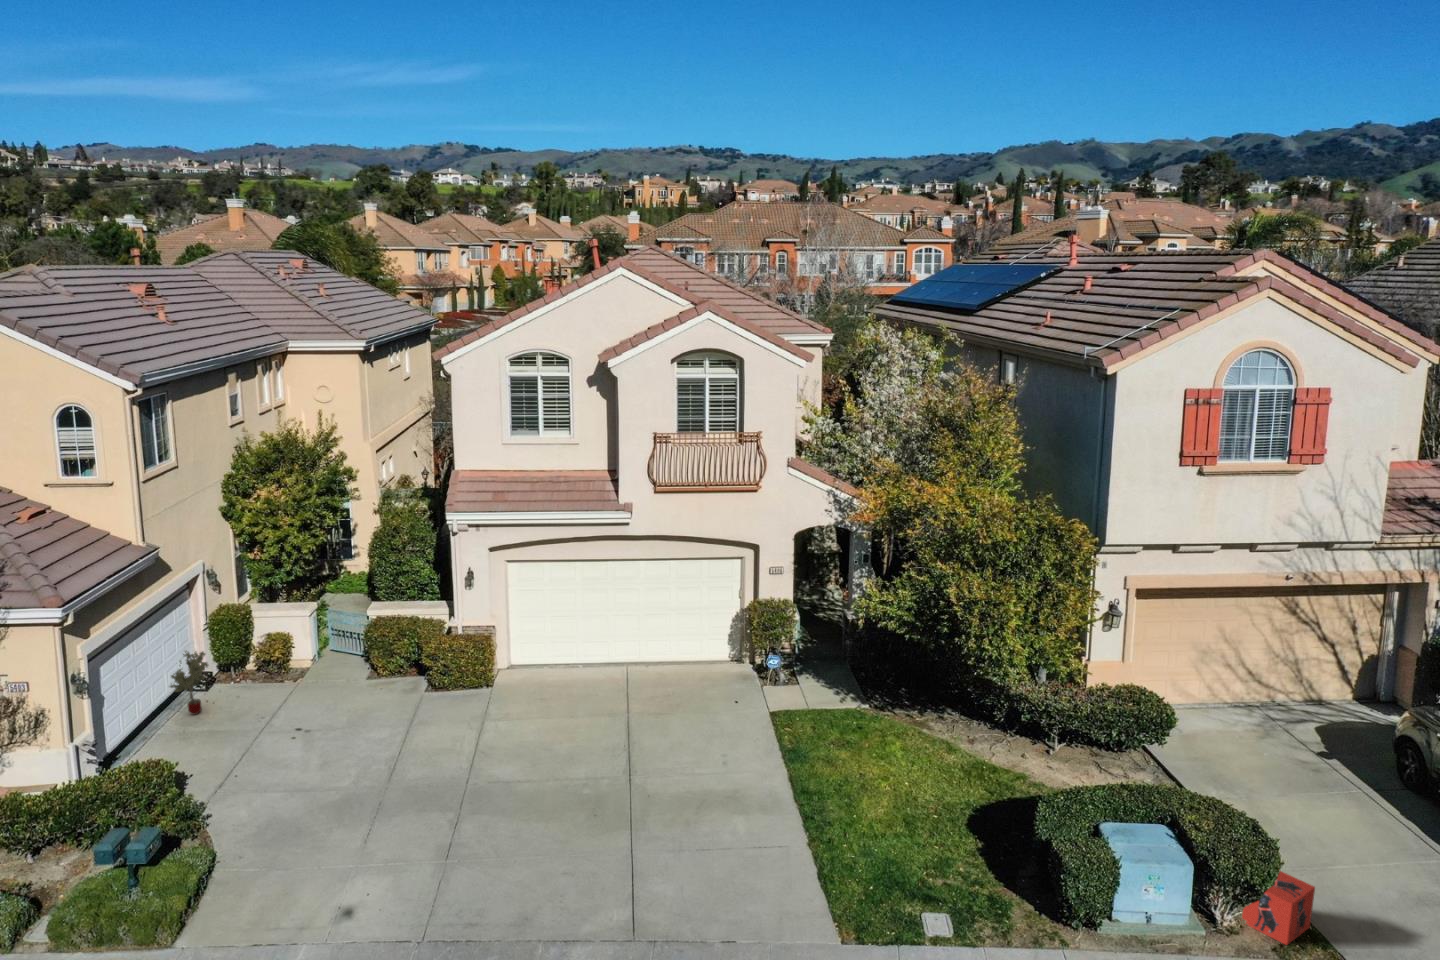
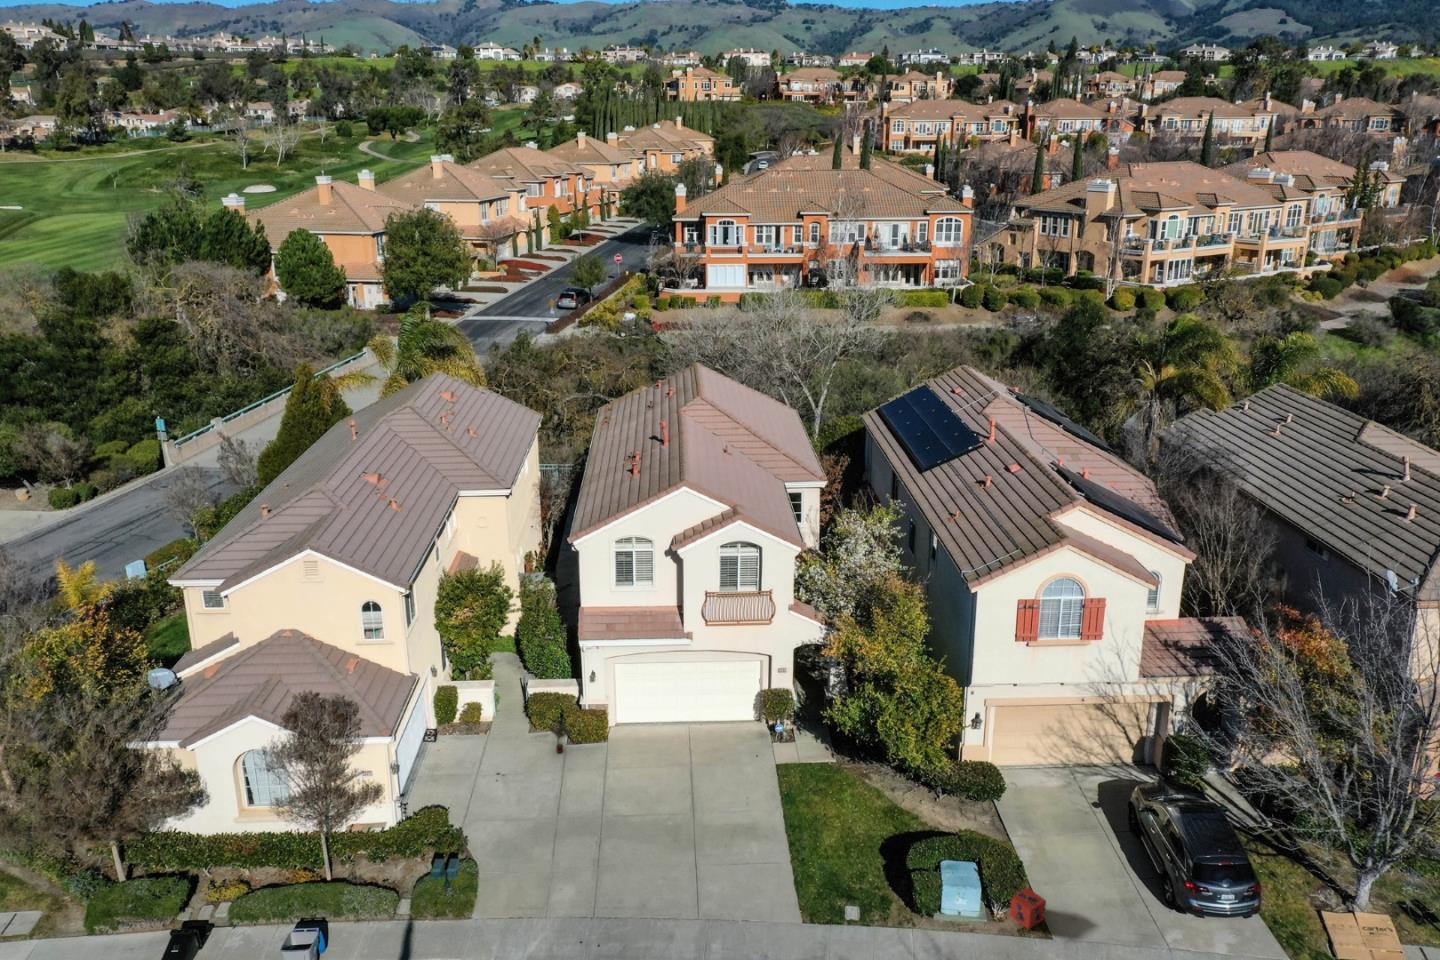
potted tree: present [170,651,208,715] -> present [550,720,572,753]

